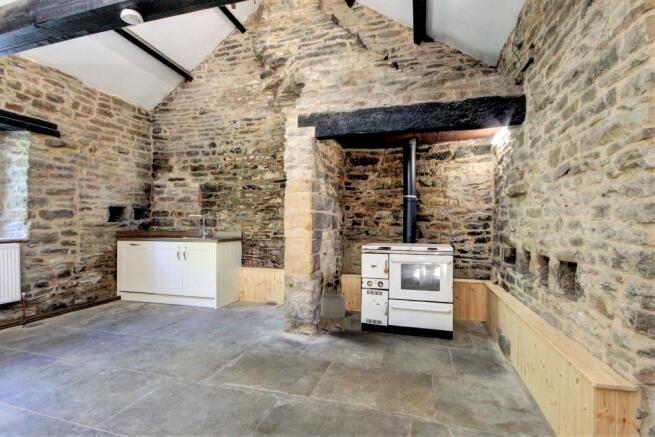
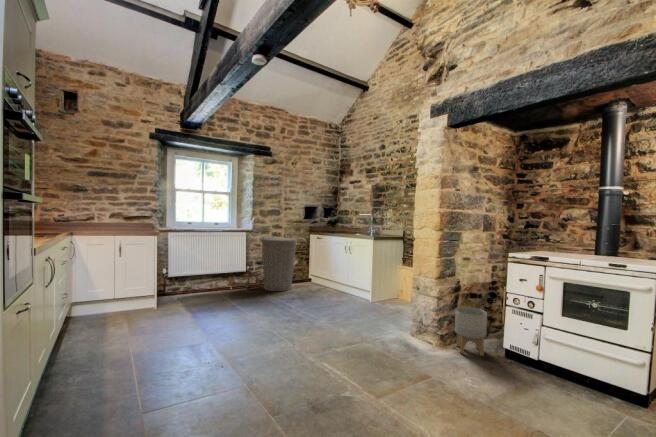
trash can: none [48,247,108,320] -> present [261,238,297,291]

